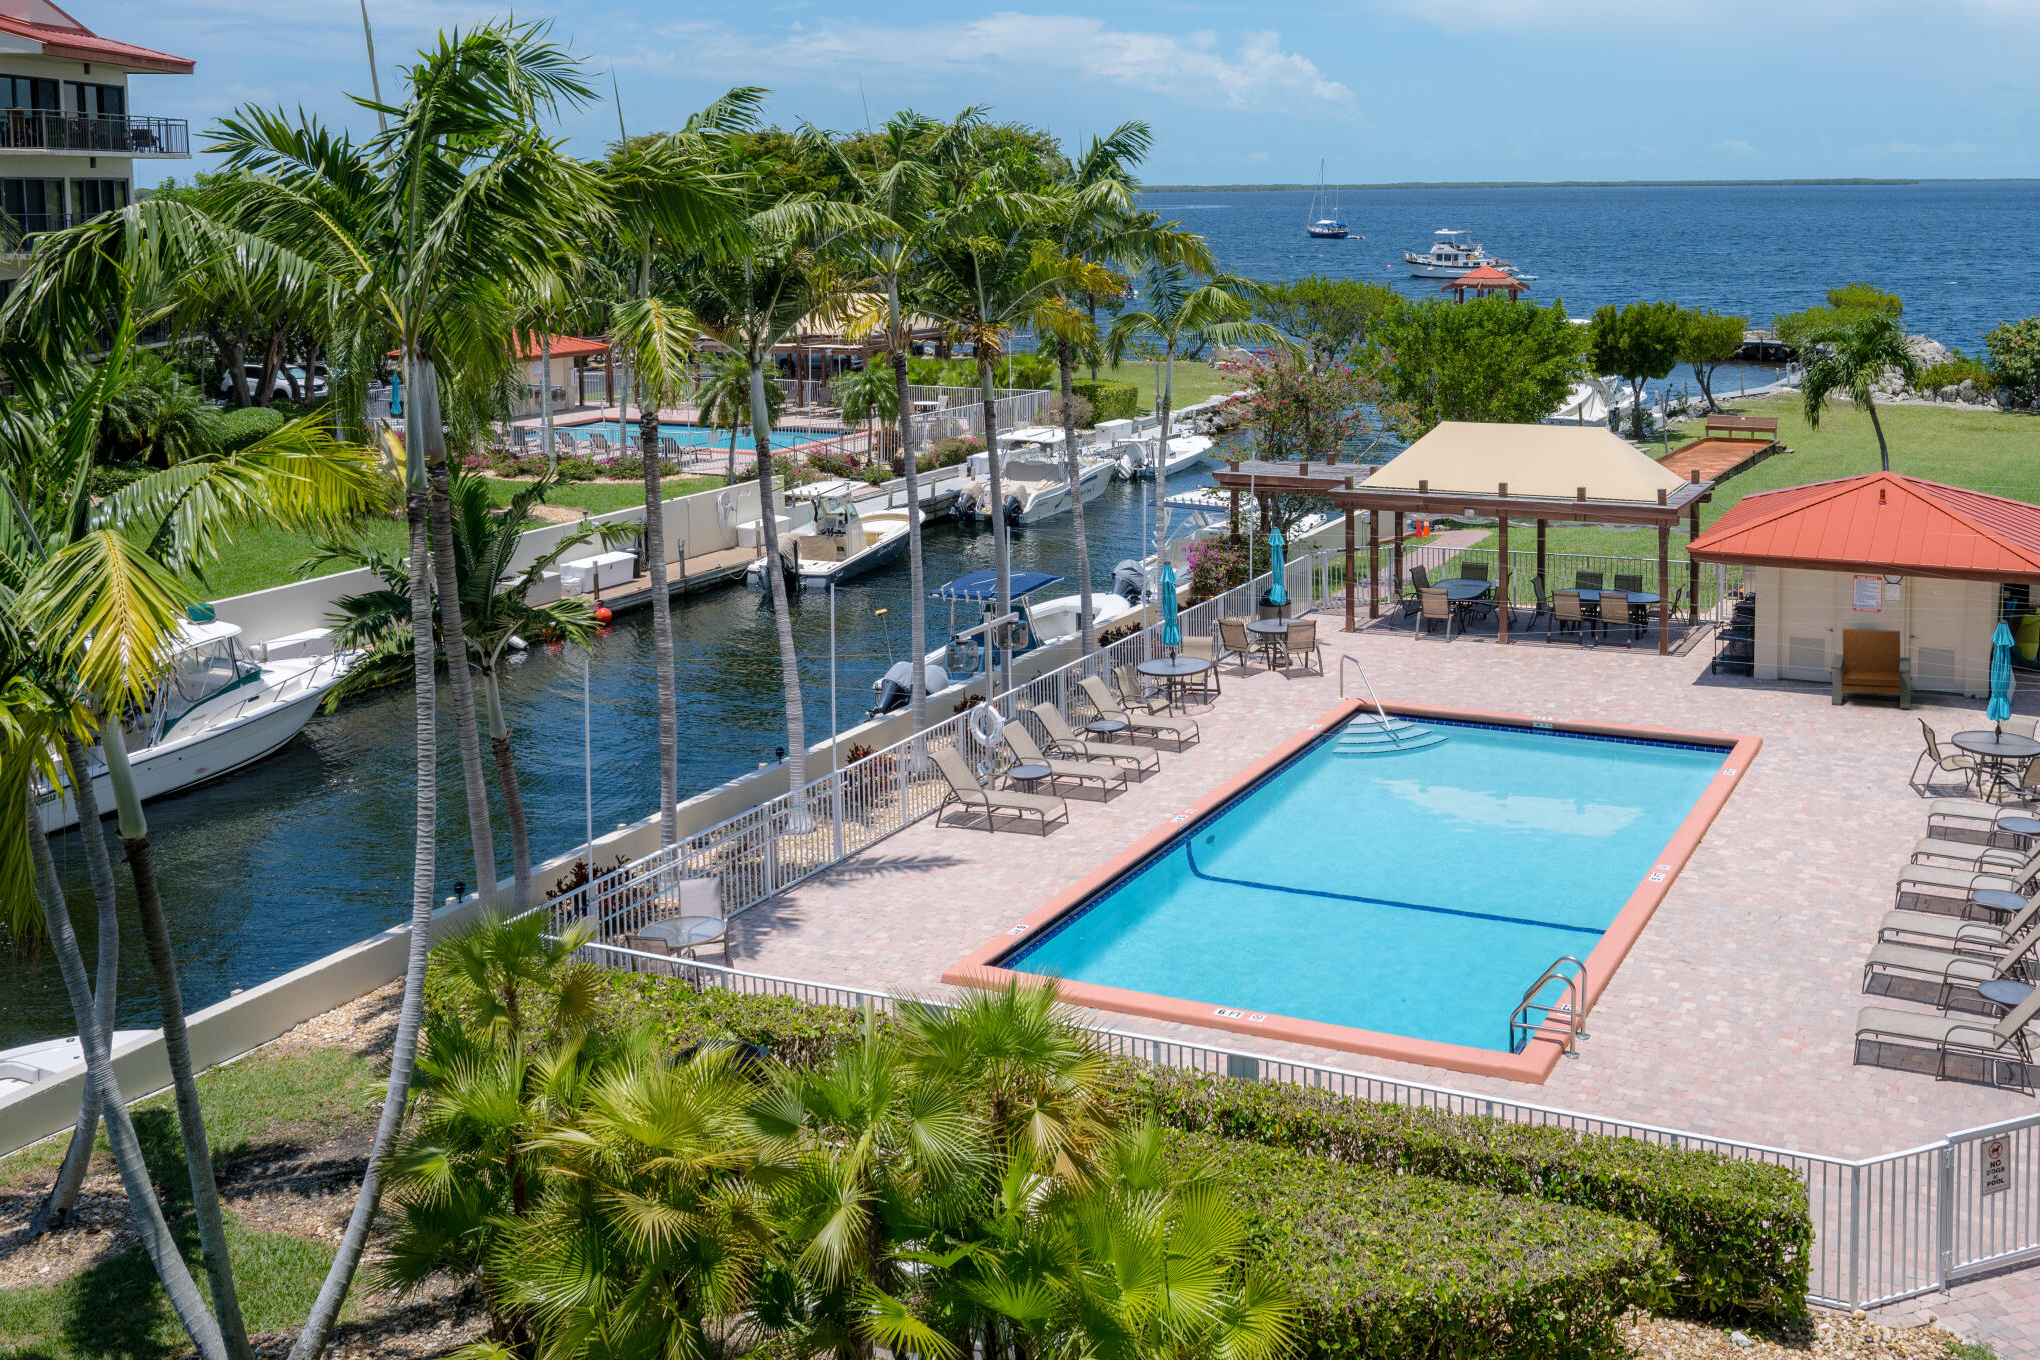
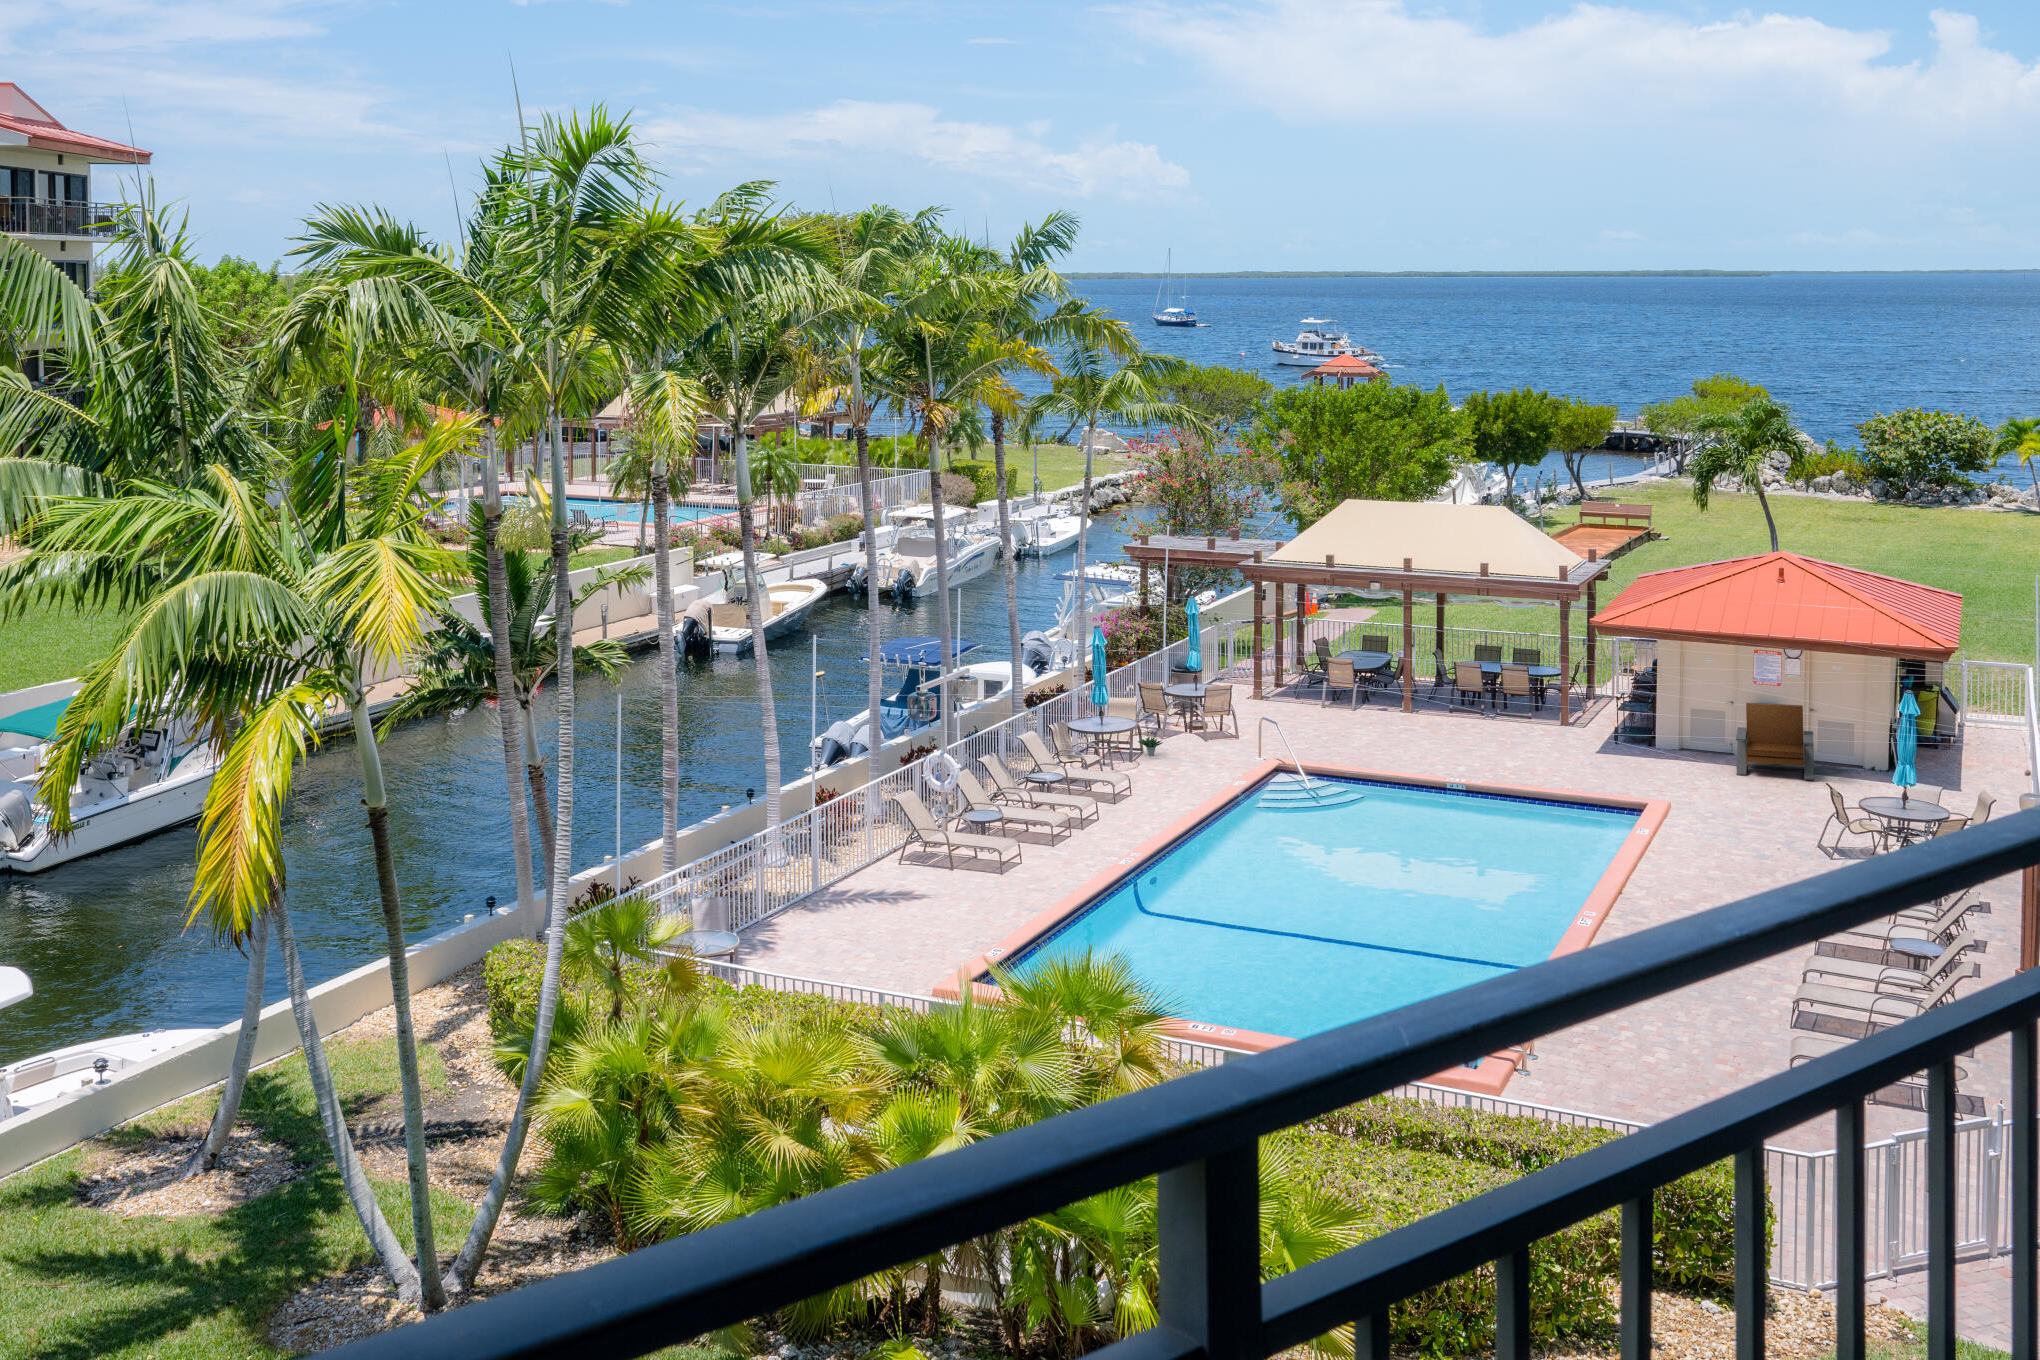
potted plant: none [1212,658,1240,696] -> present [1138,720,1163,756]

